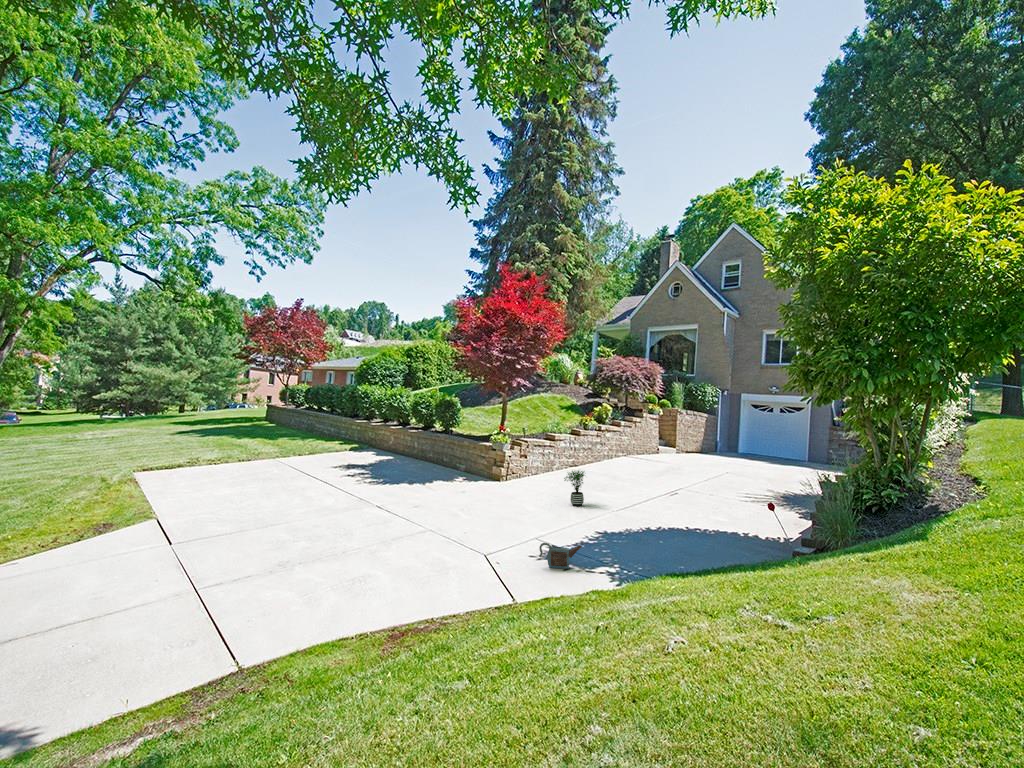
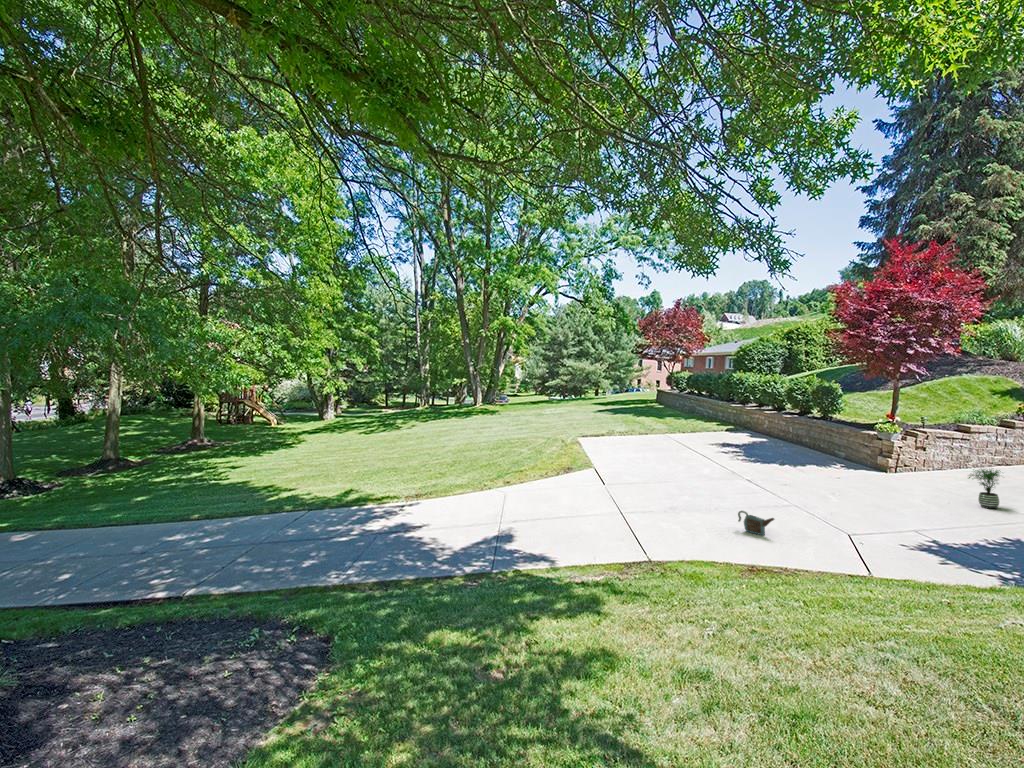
watering can: present [539,543,582,569] -> present [738,511,774,535]

